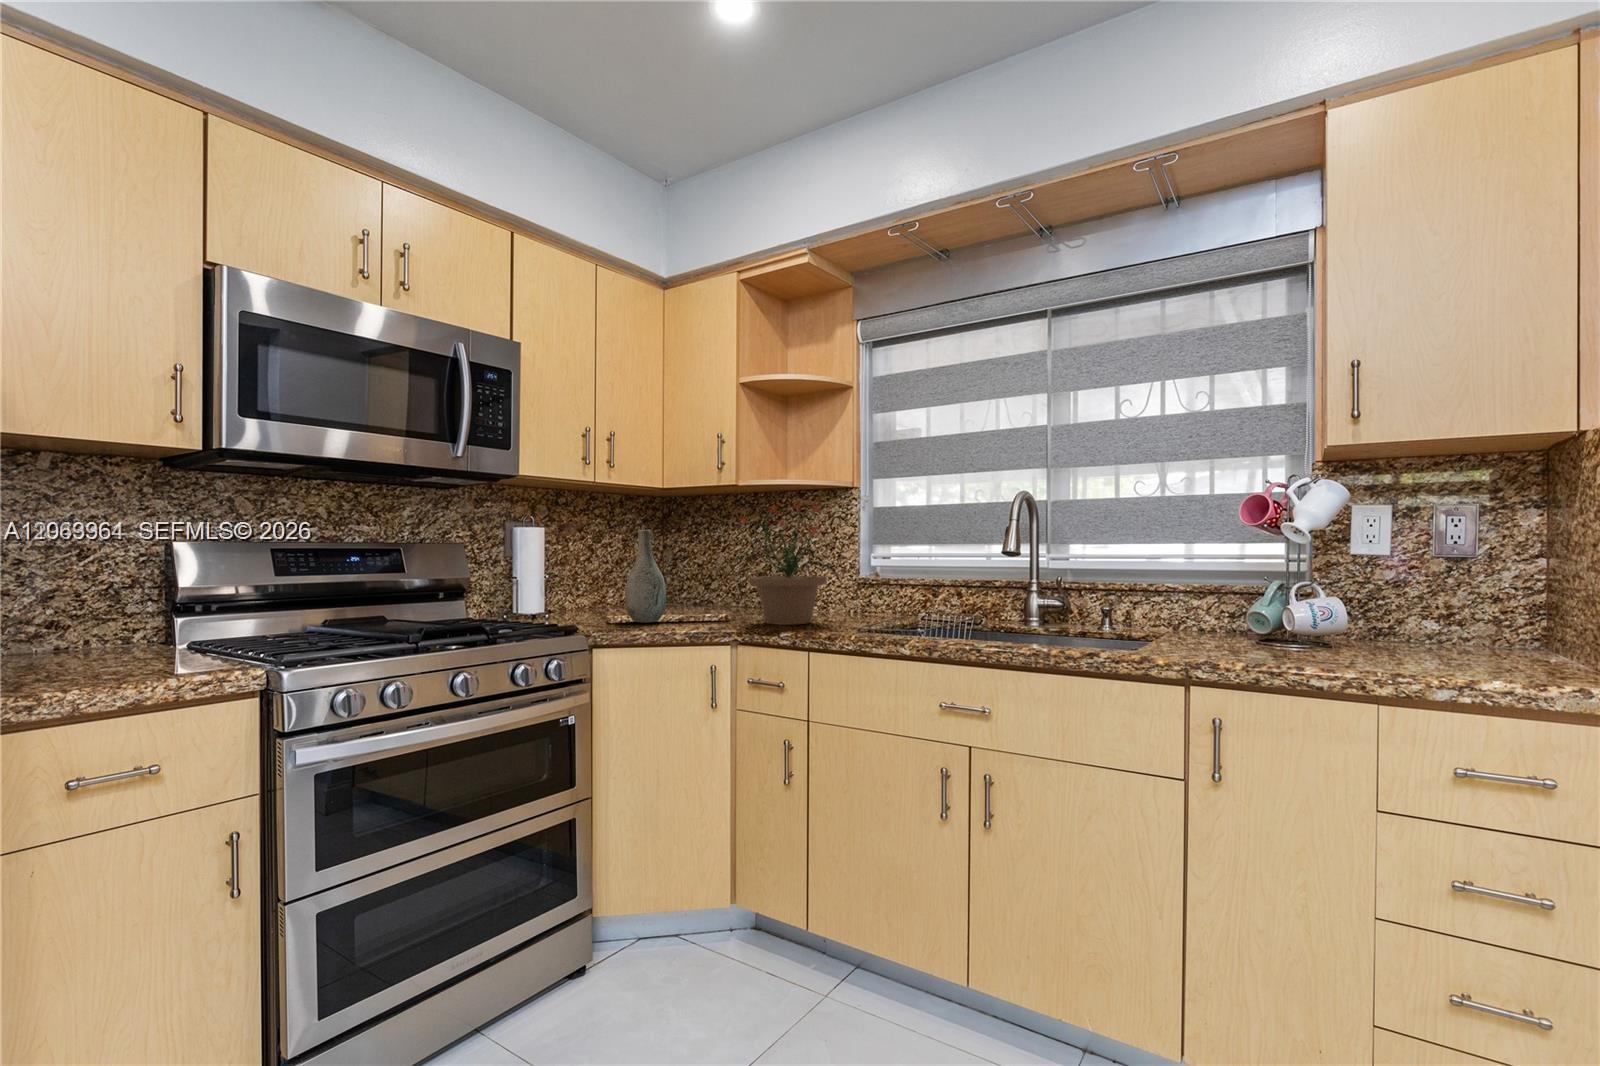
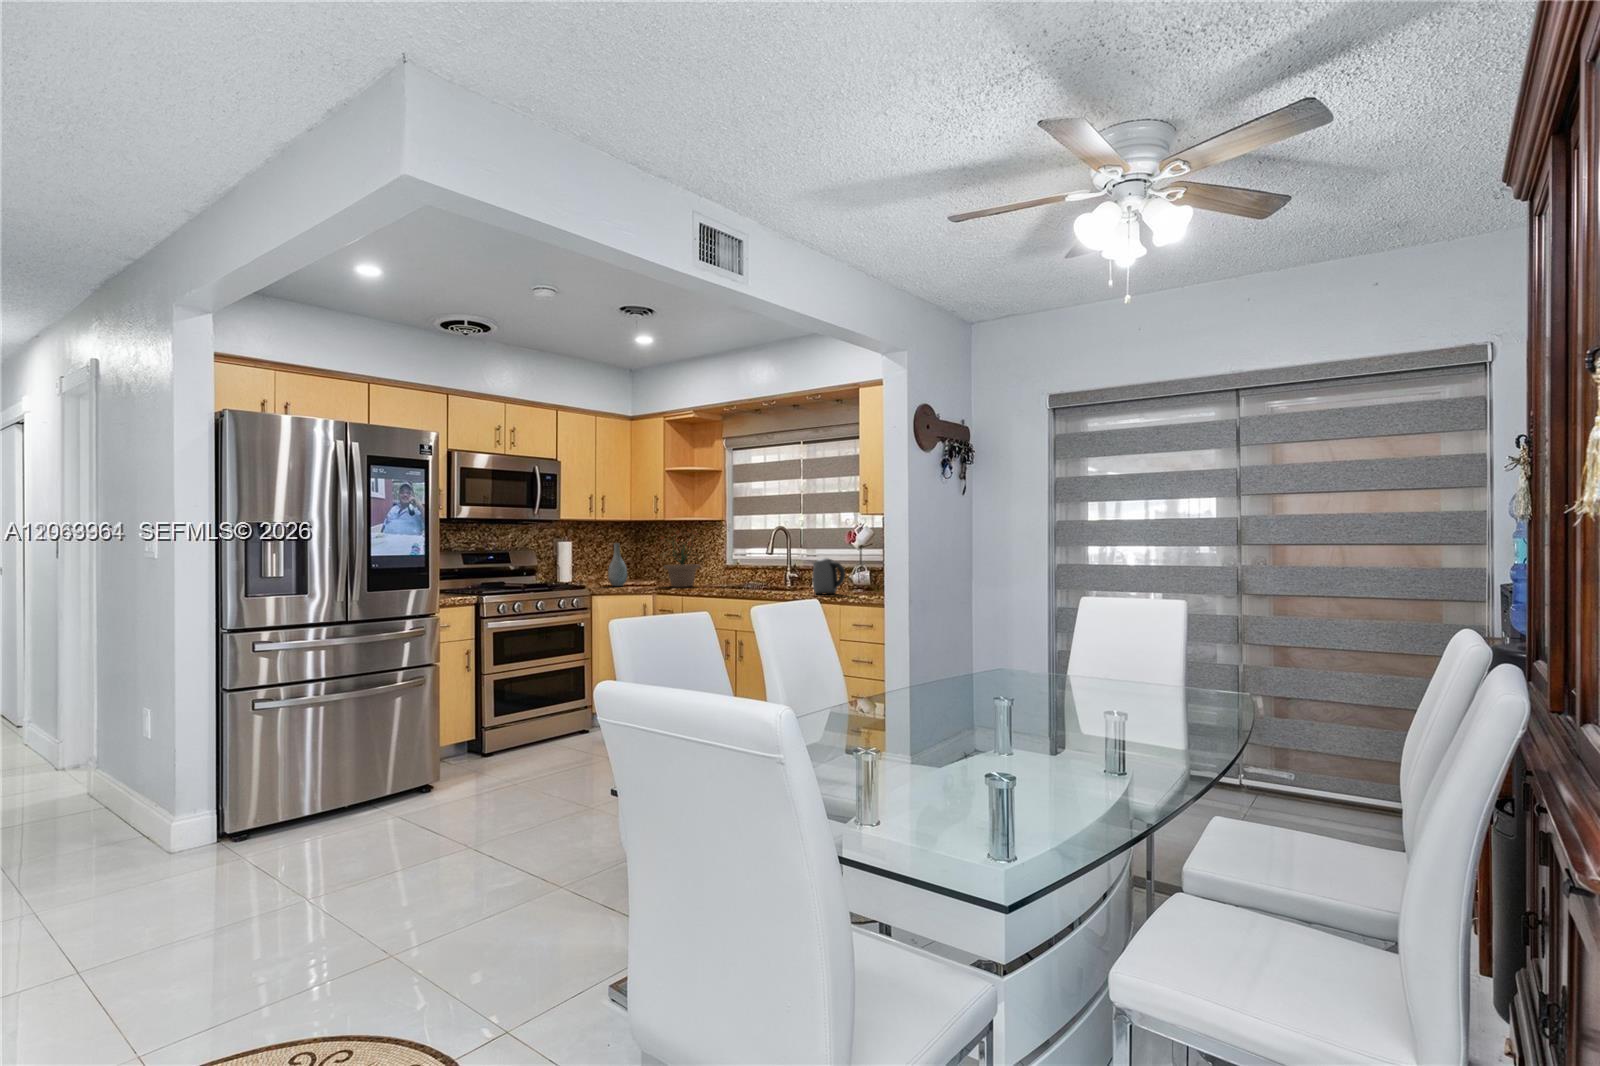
kettle: none [1222,561,1347,664] -> present [813,558,845,595]

